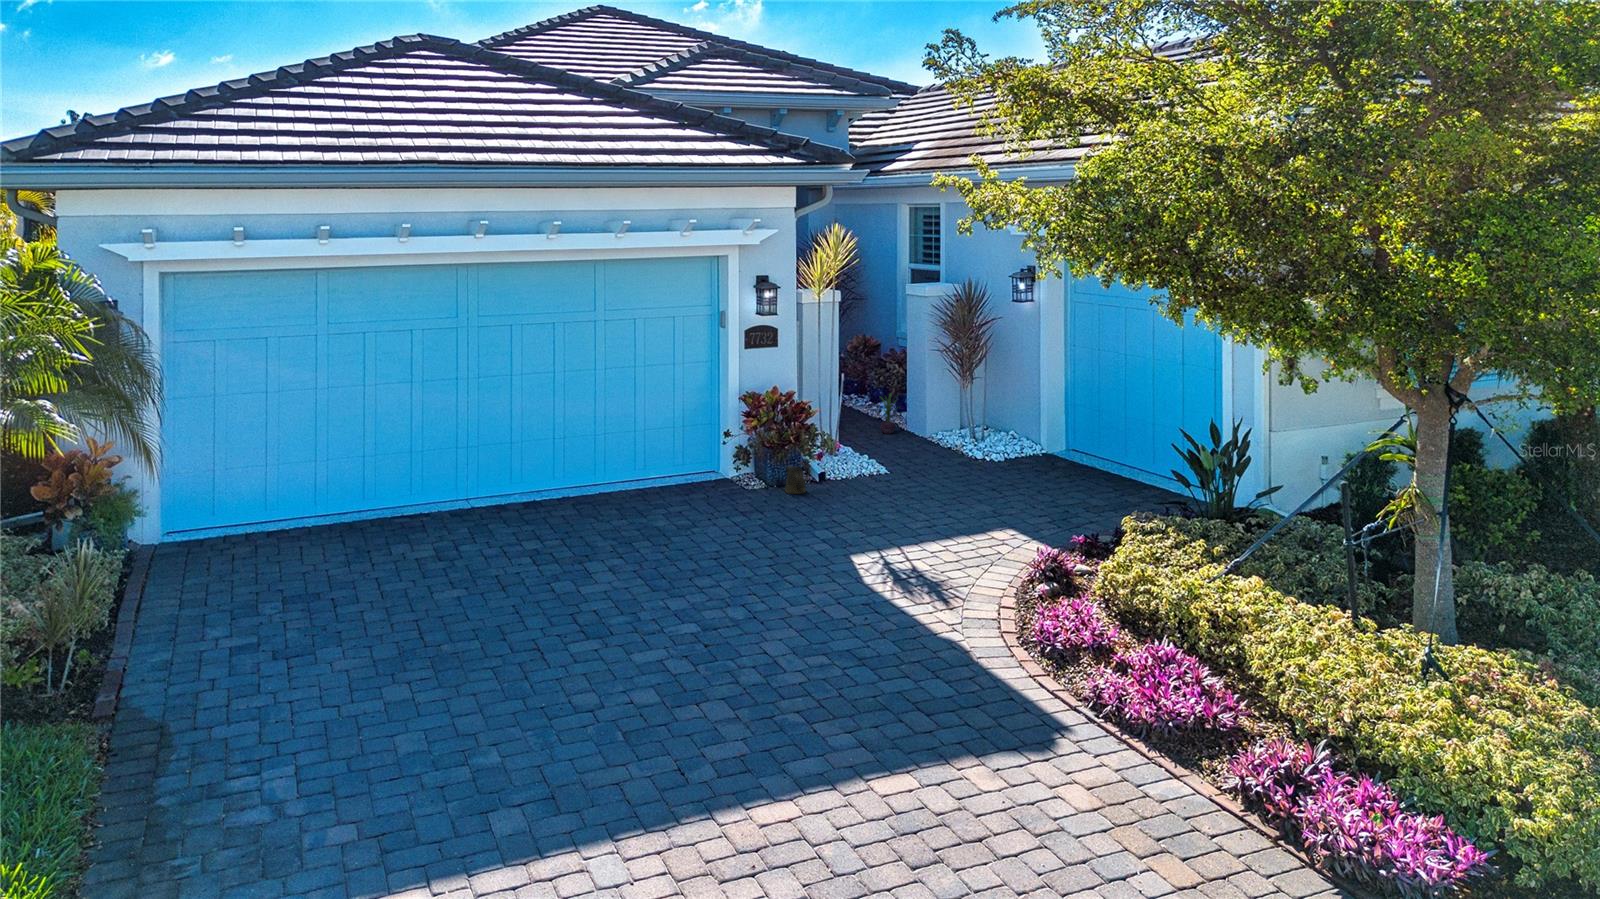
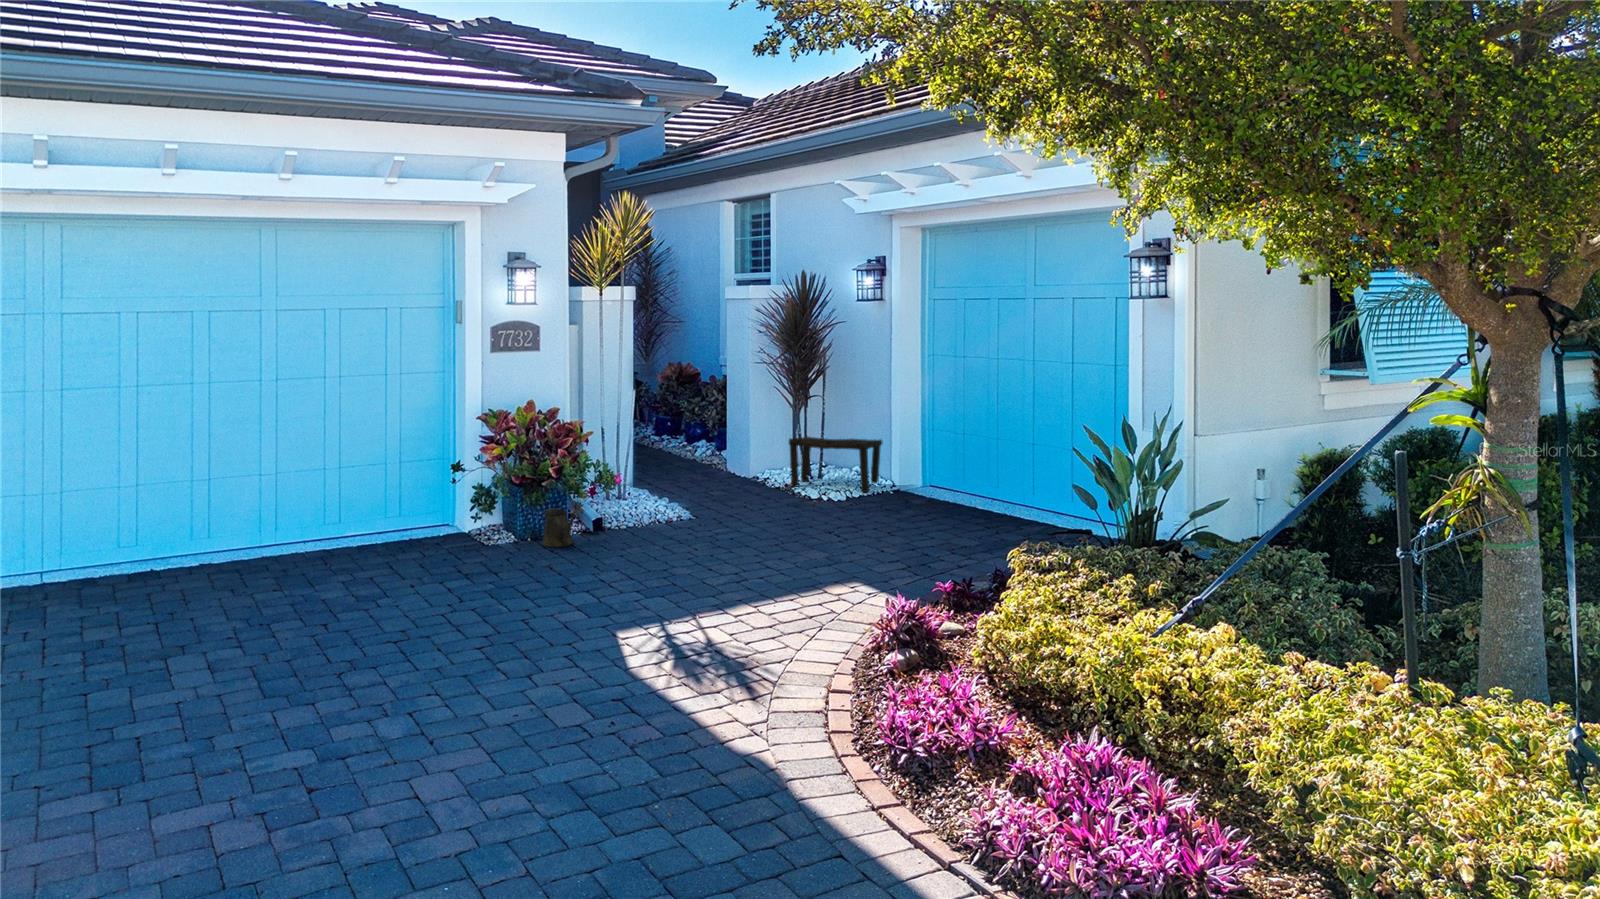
decorative plant: present [881,393,895,434] -> none [675,424,732,476]
bench: none [958,406,1032,453] -> present [789,437,883,492]

